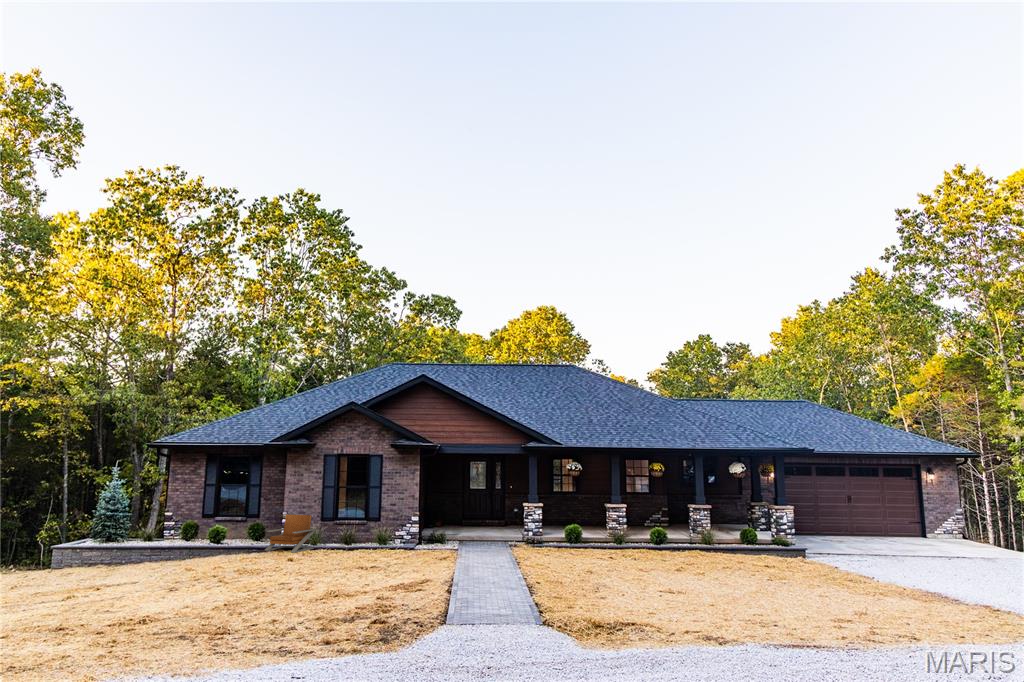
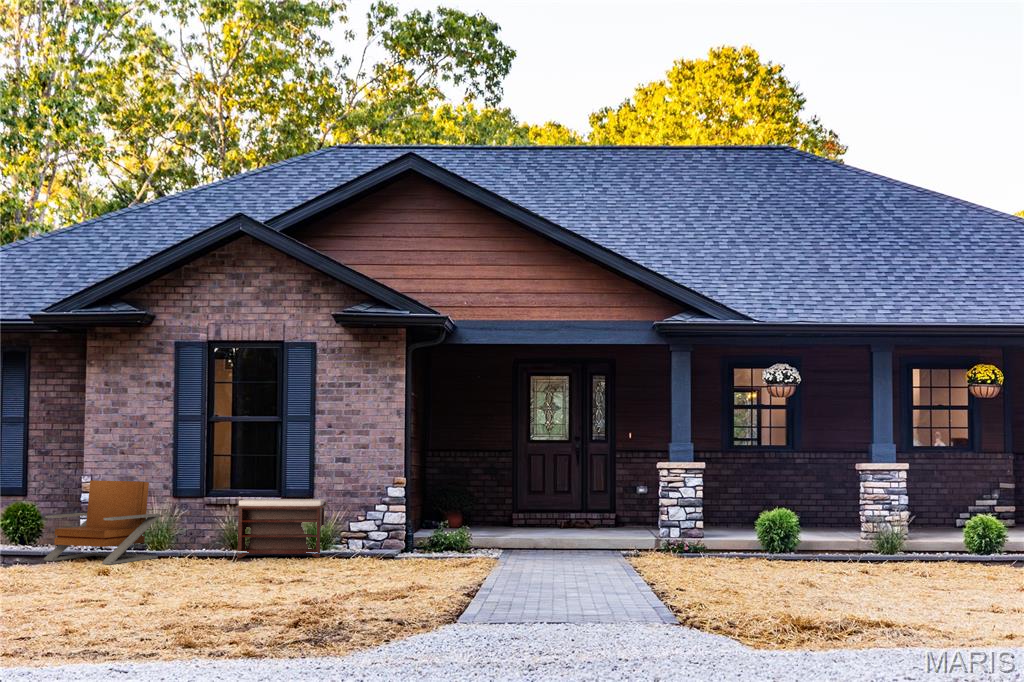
bench: none [348,522,387,548] -> present [236,499,328,558]

